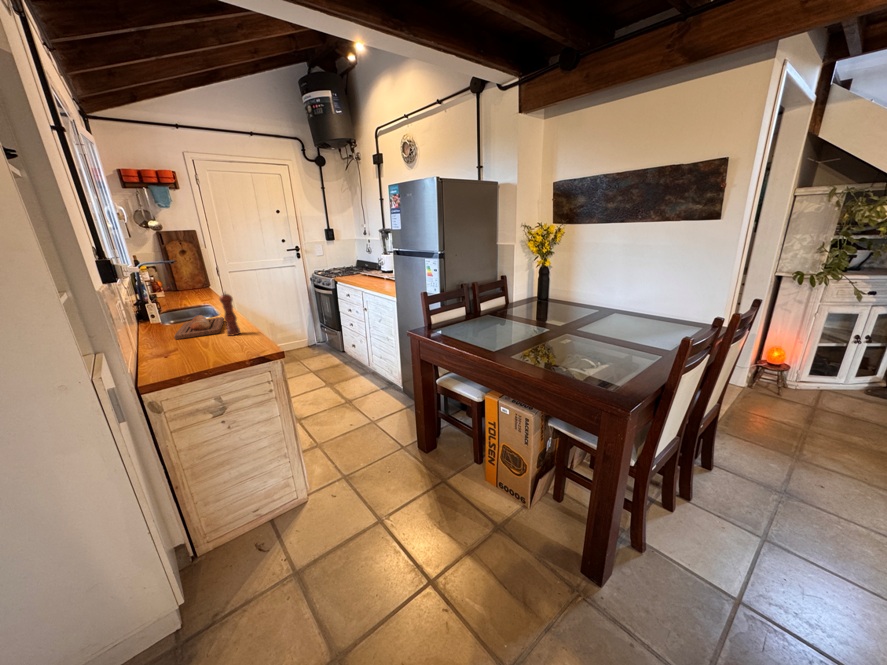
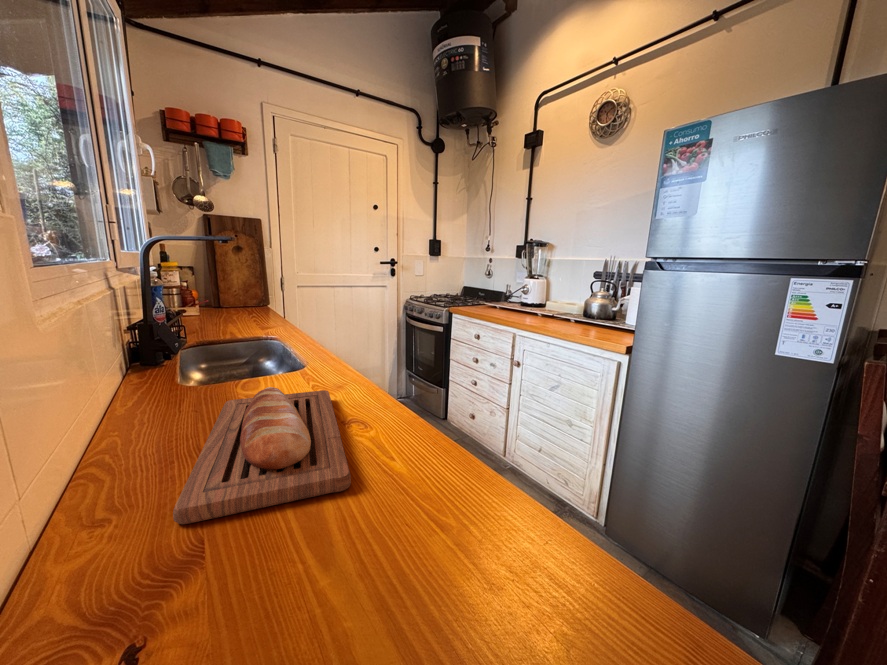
pepper mill: present [220,292,240,336] -> none [389,331,440,524]

